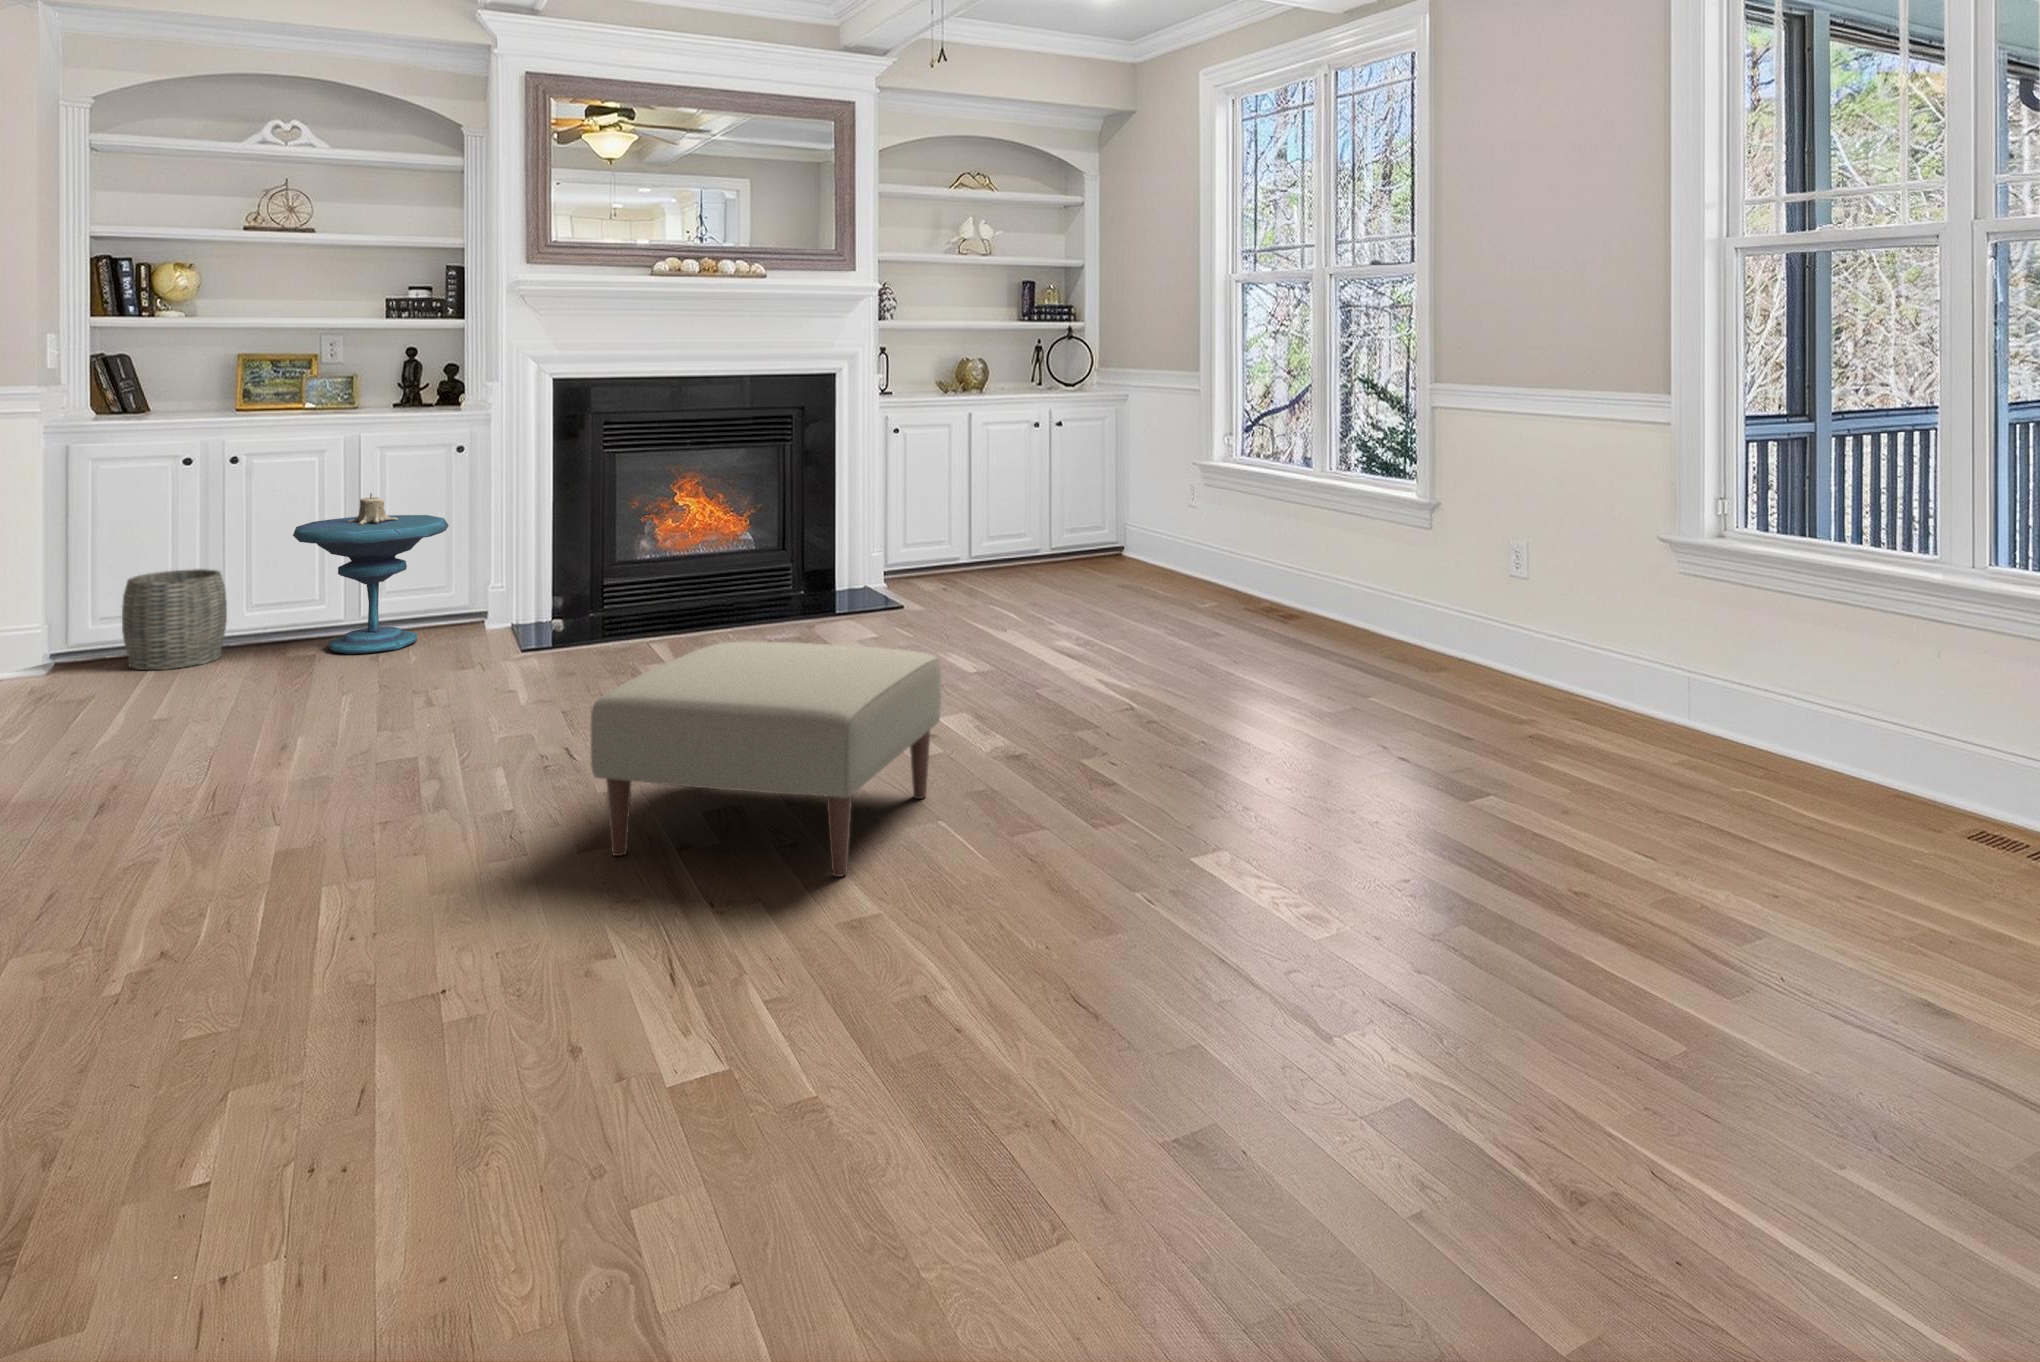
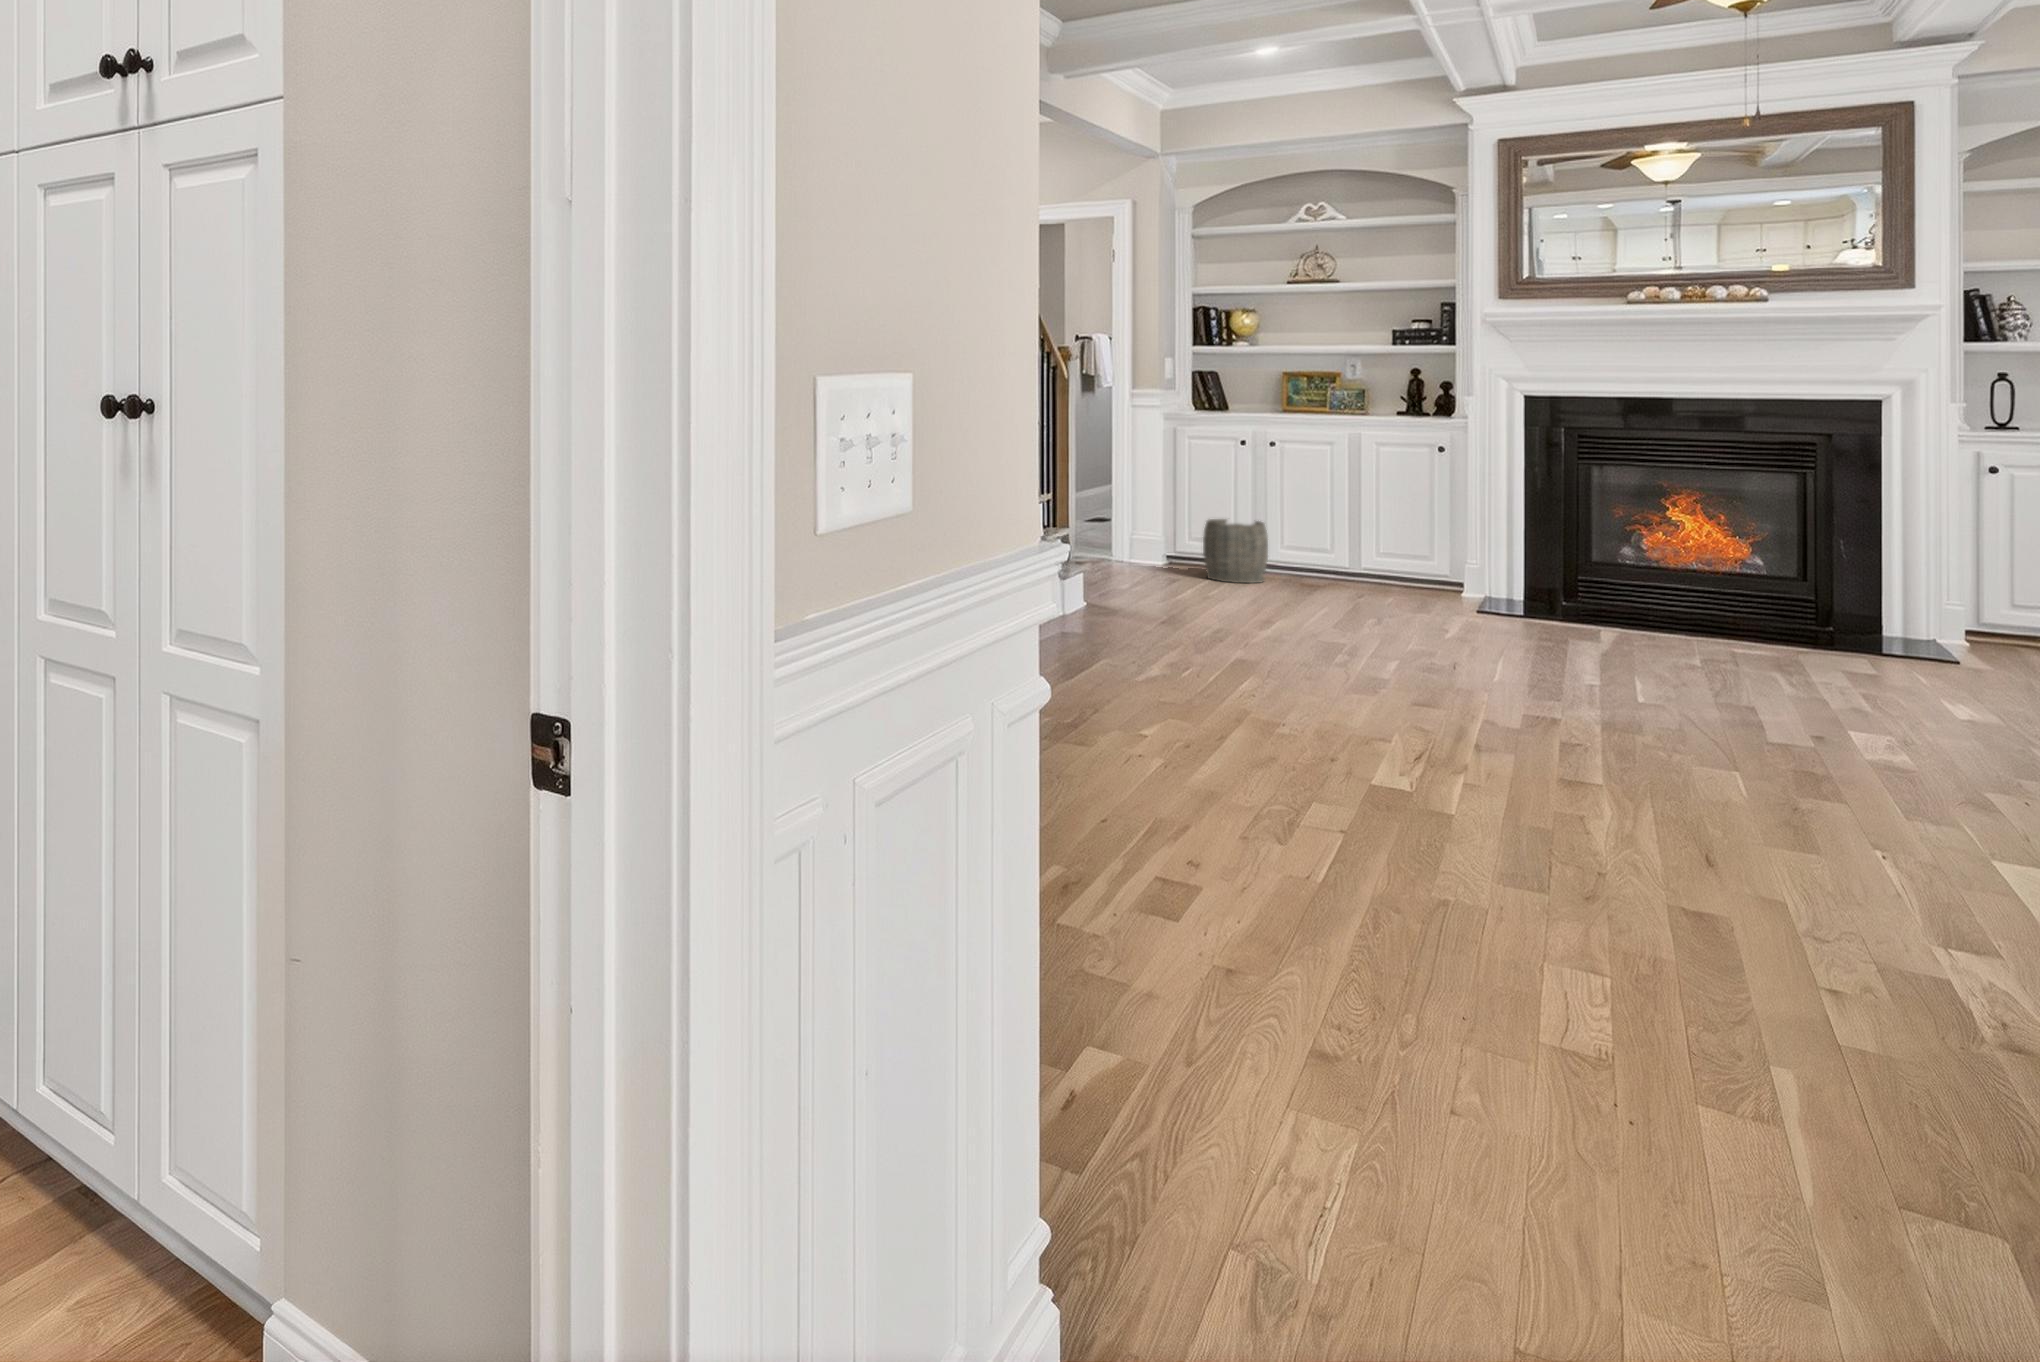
side table: present [293,493,449,654] -> none [1312,477,1432,597]
ottoman: present [591,641,941,877] -> none [1441,598,1789,765]

